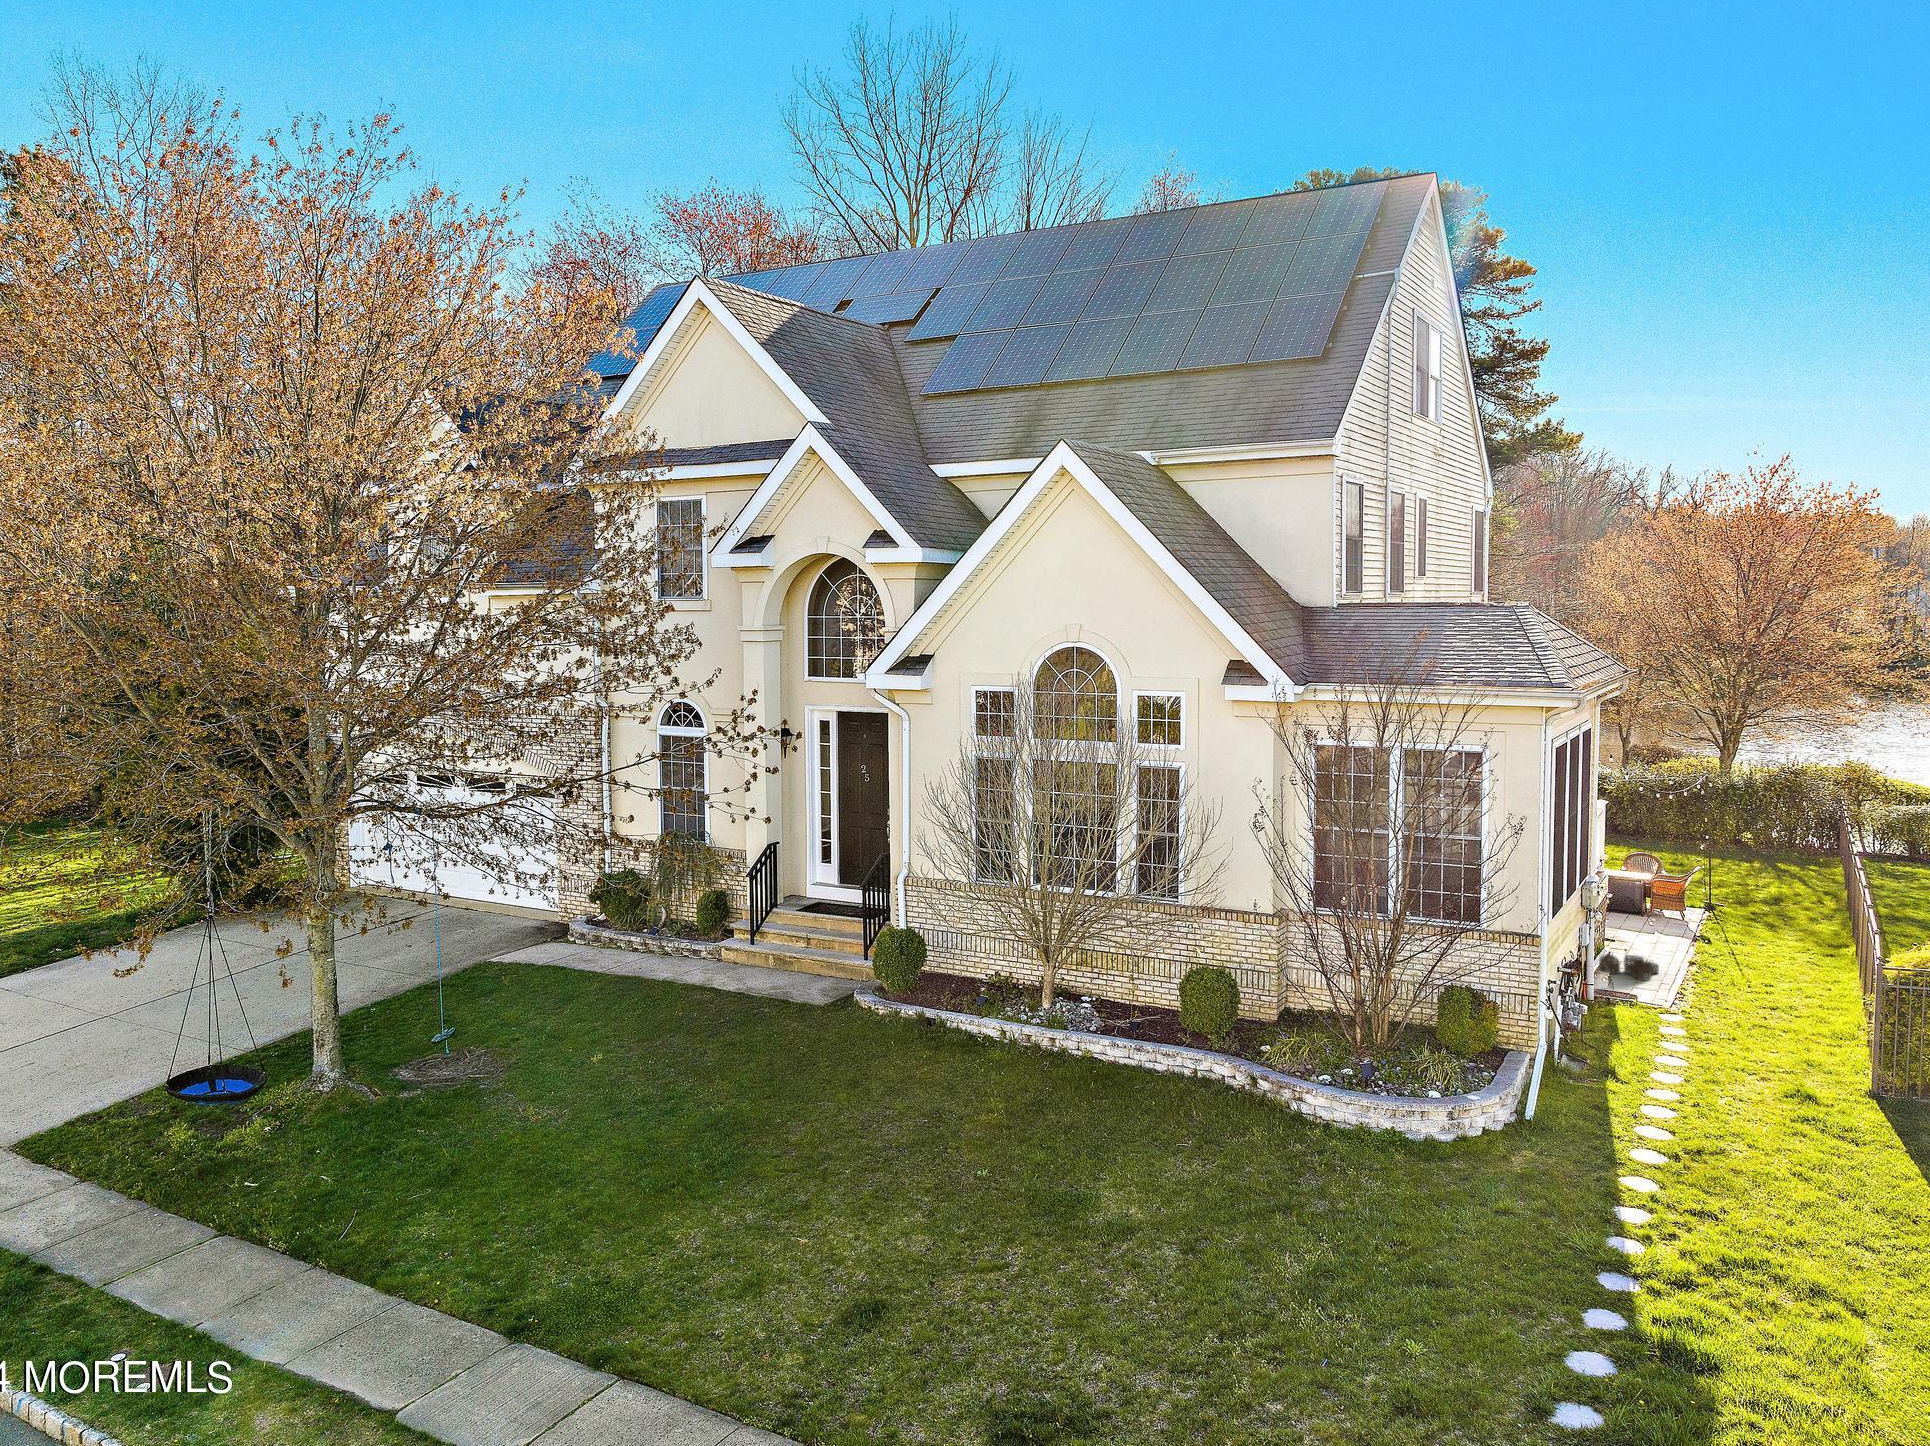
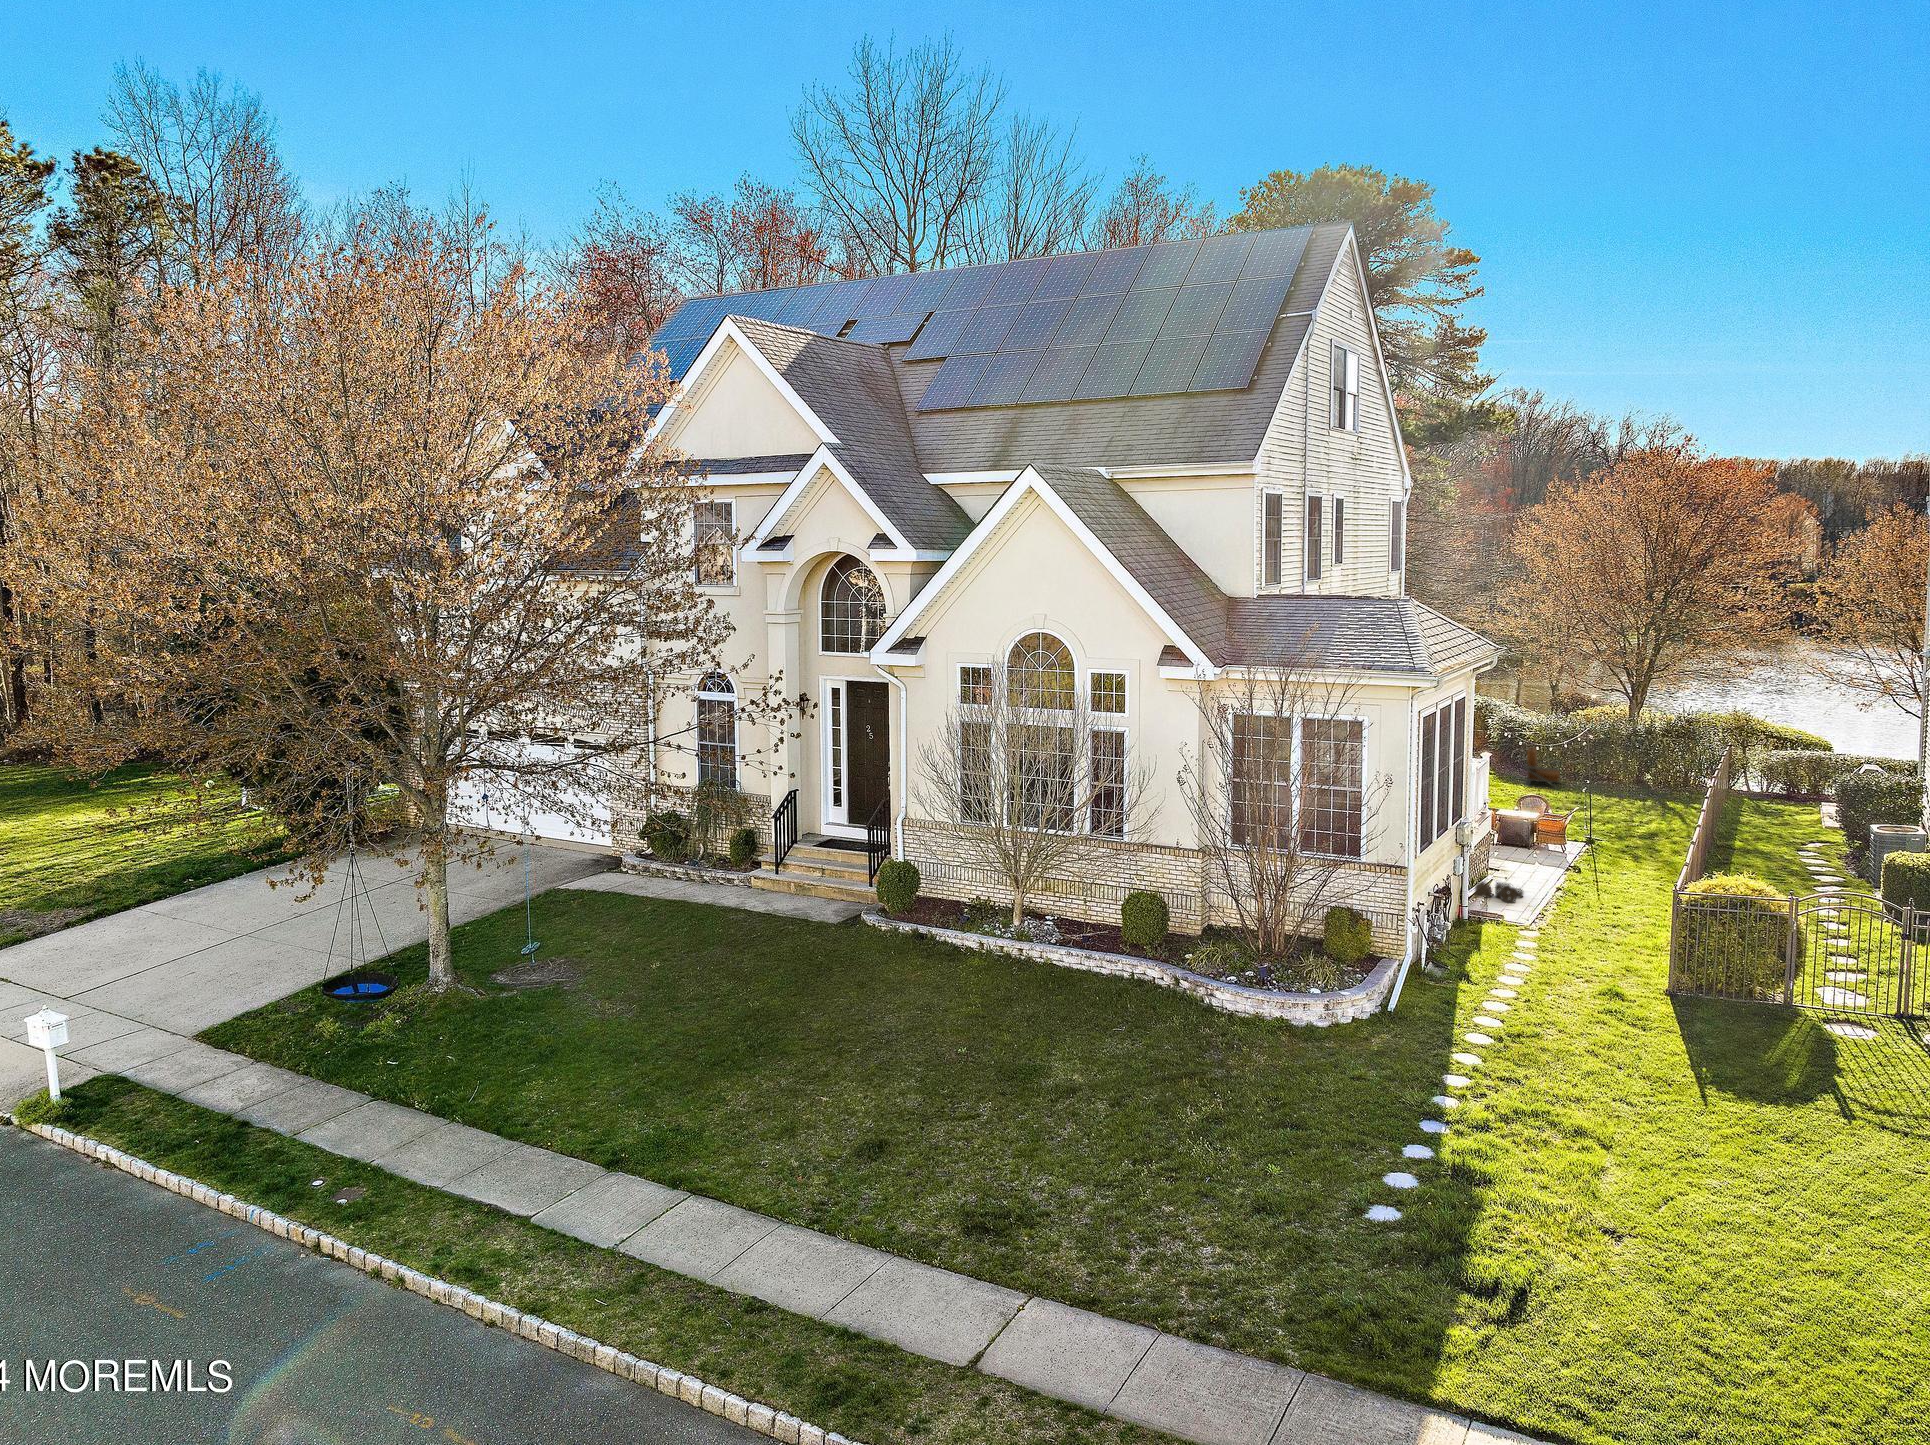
lounge chair: none [1619,799,1663,848] -> present [1524,747,1560,789]

